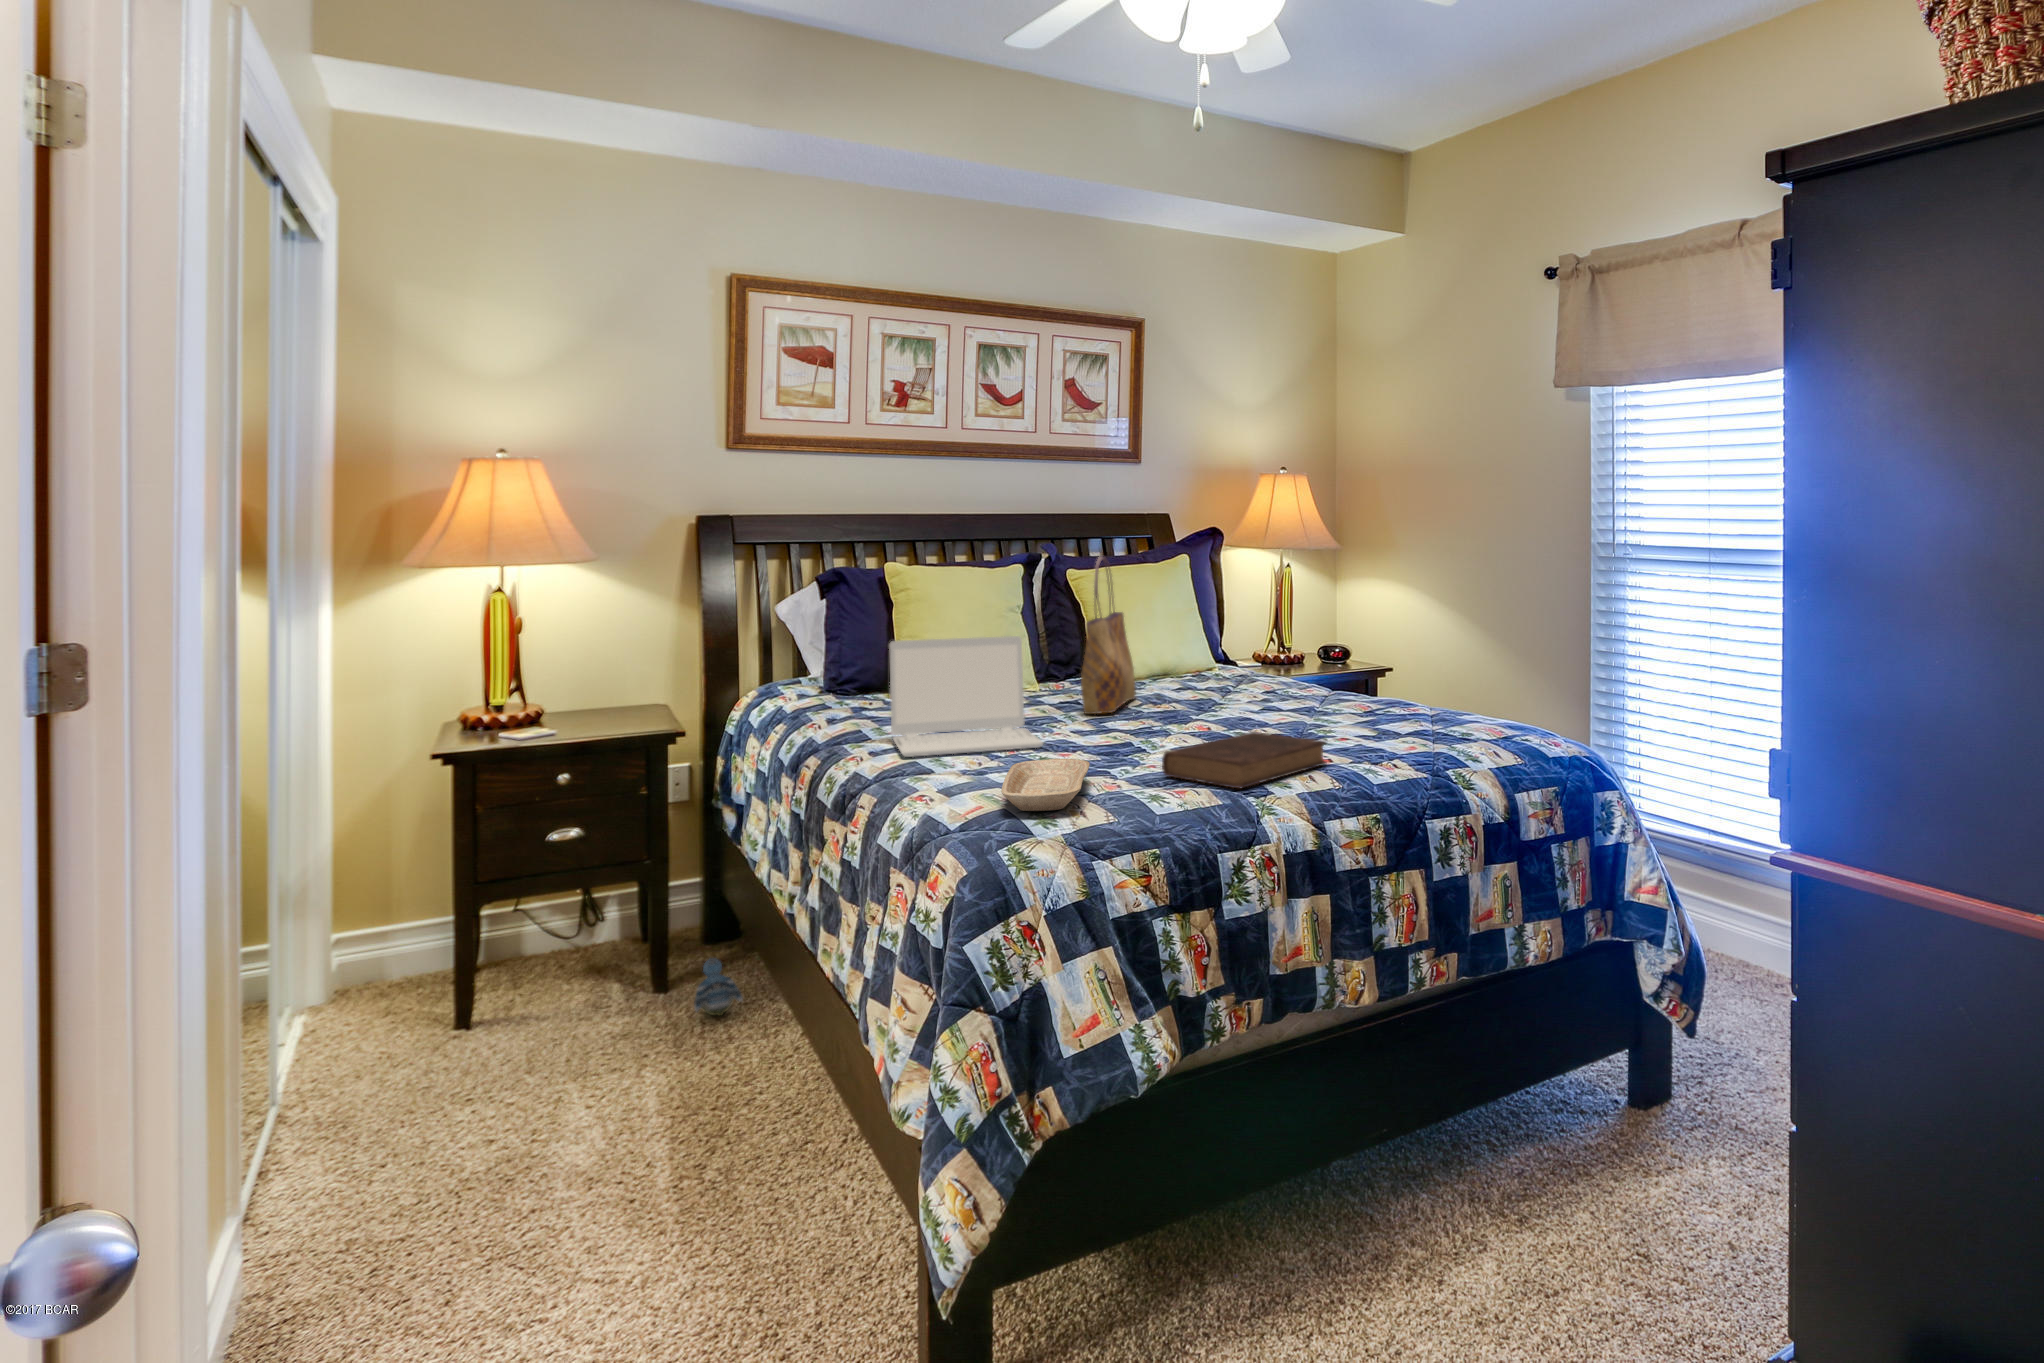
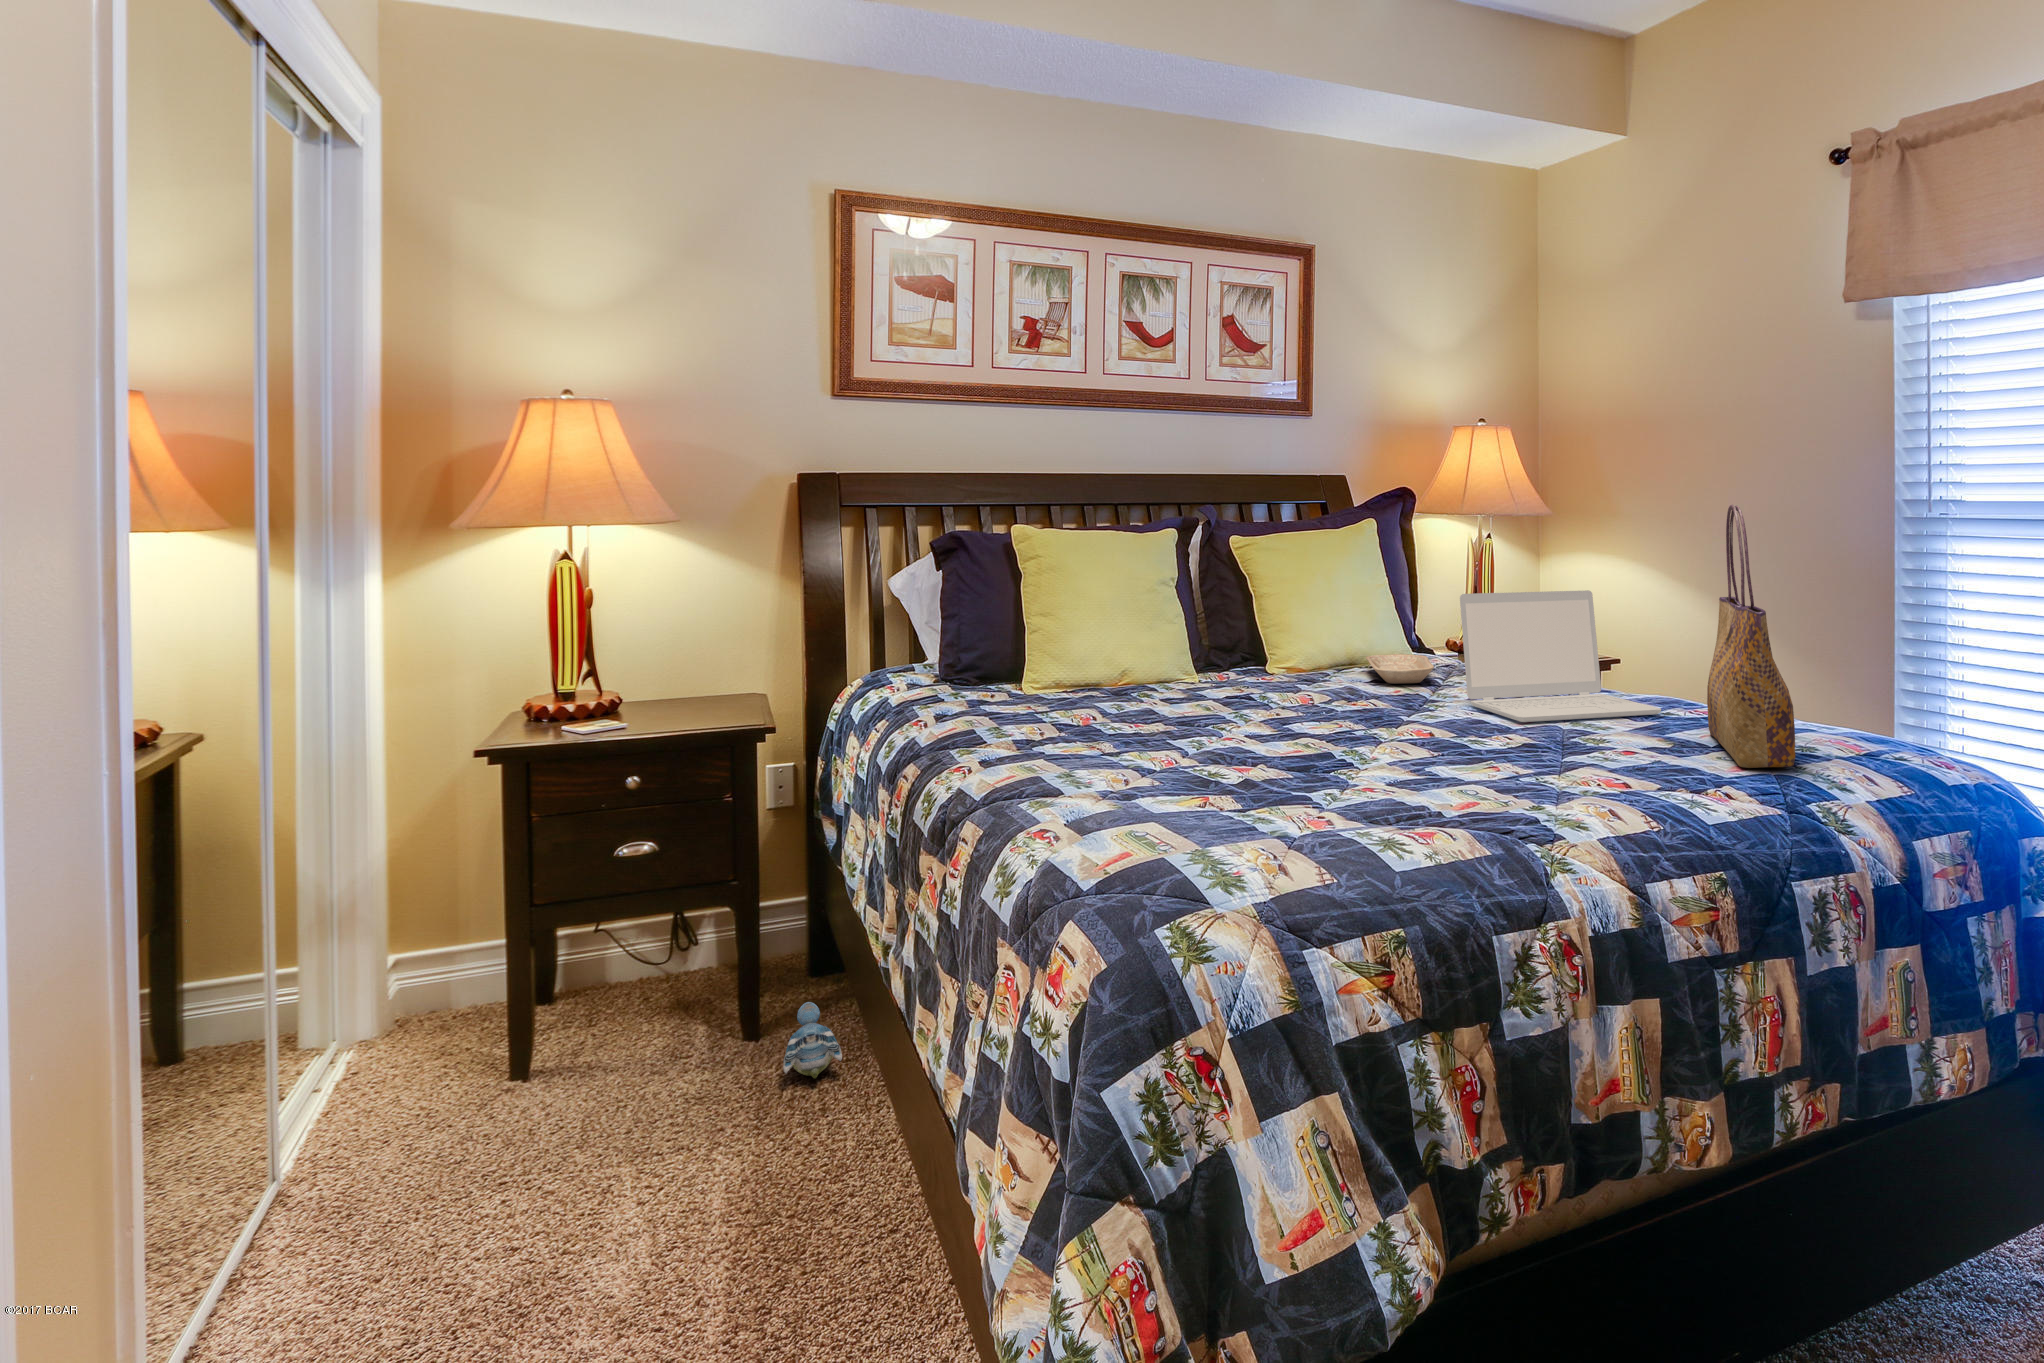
tote bag: present [1081,557,1136,714] -> present [1707,505,1795,768]
laptop: present [889,636,1043,757] -> present [1460,590,1661,722]
book: present [1162,732,1326,788] -> none [1384,739,1620,827]
tray: present [1001,759,1090,811] -> present [1366,654,1434,684]

